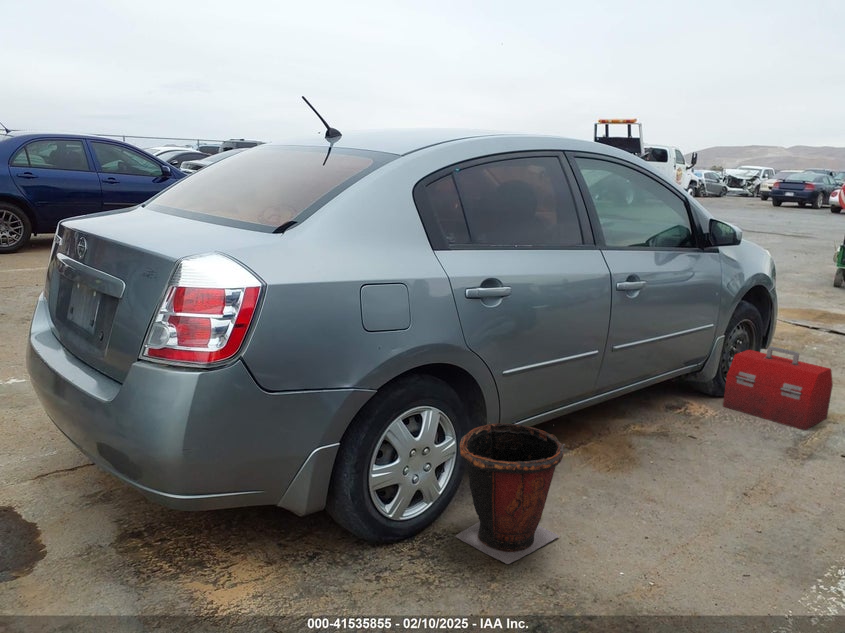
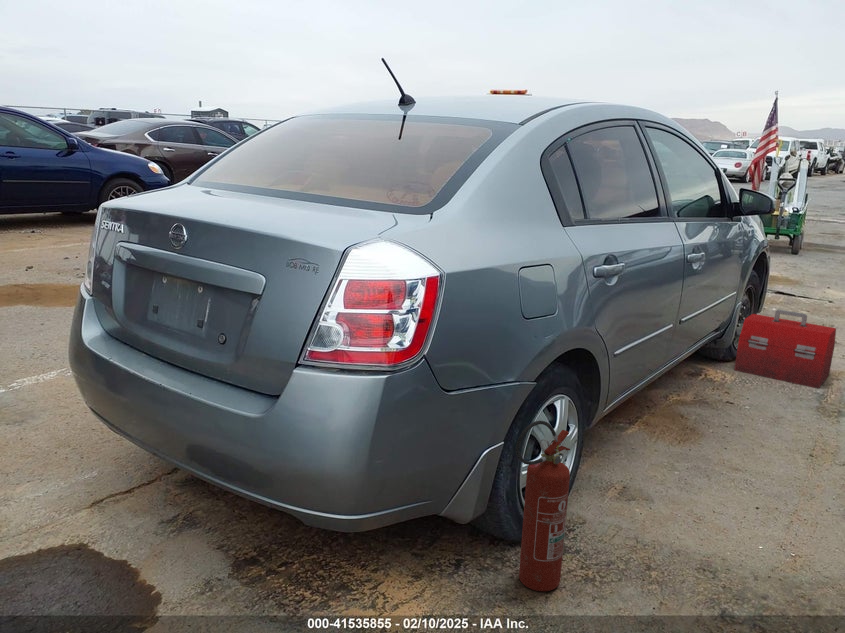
waste bin: present [455,422,565,564] -> none [583,403,704,550]
fire extinguisher: none [335,425,406,588] -> present [516,421,570,591]

